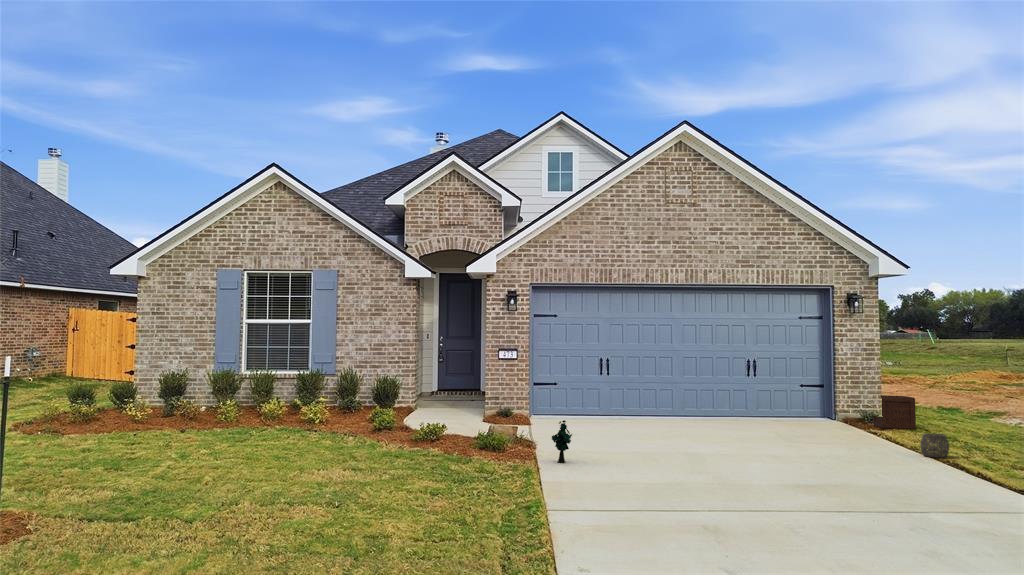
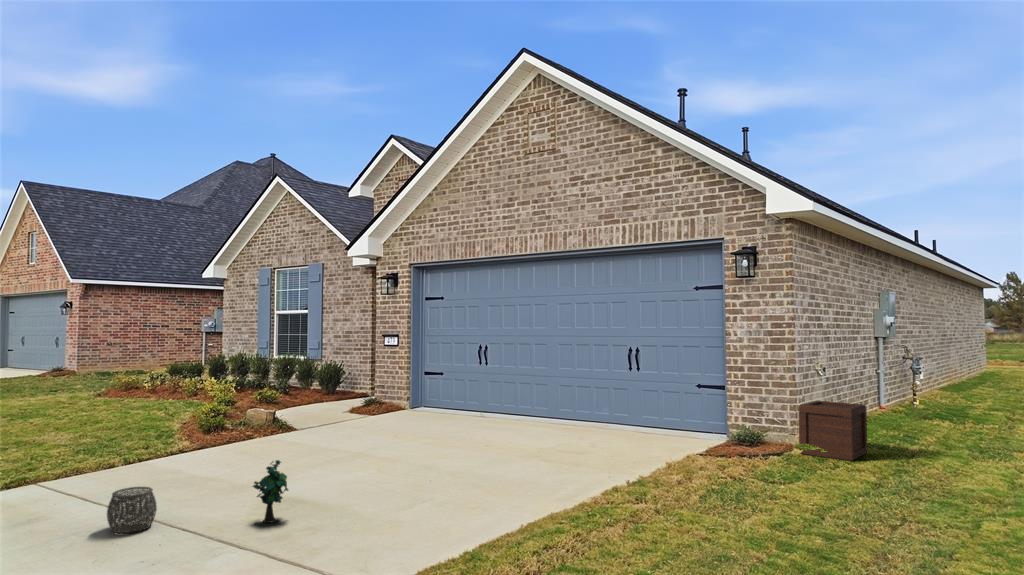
decorative plant: present [552,420,572,463] -> present [253,460,288,523]
woven basket: present [920,433,949,458] -> present [107,487,157,533]

